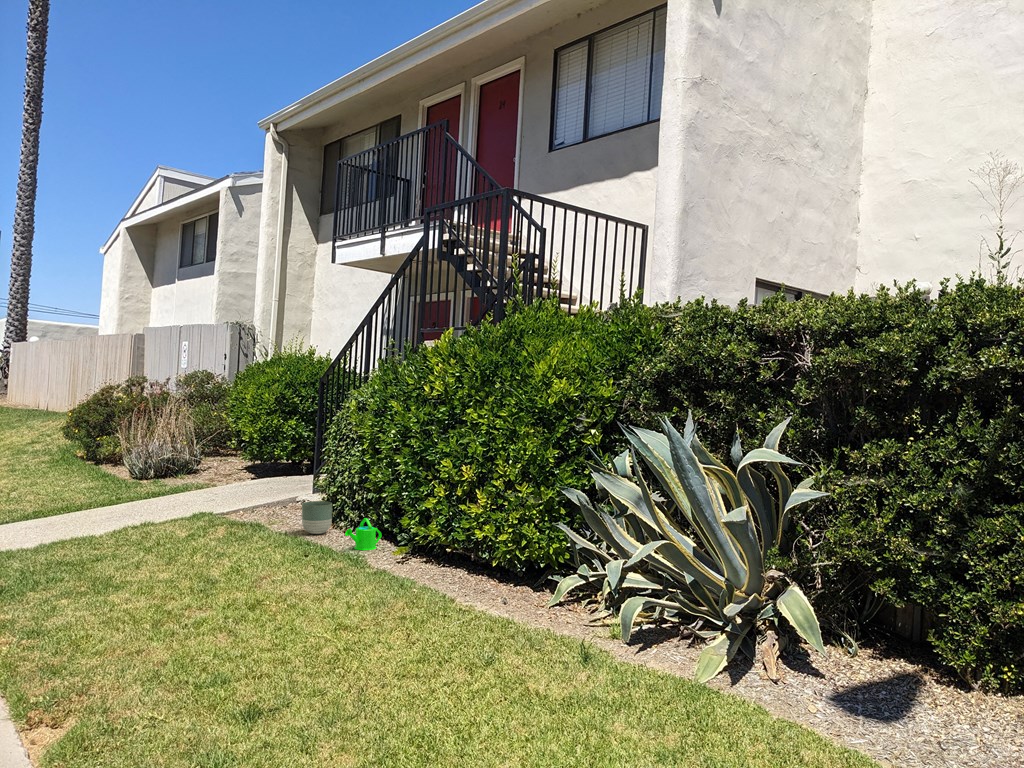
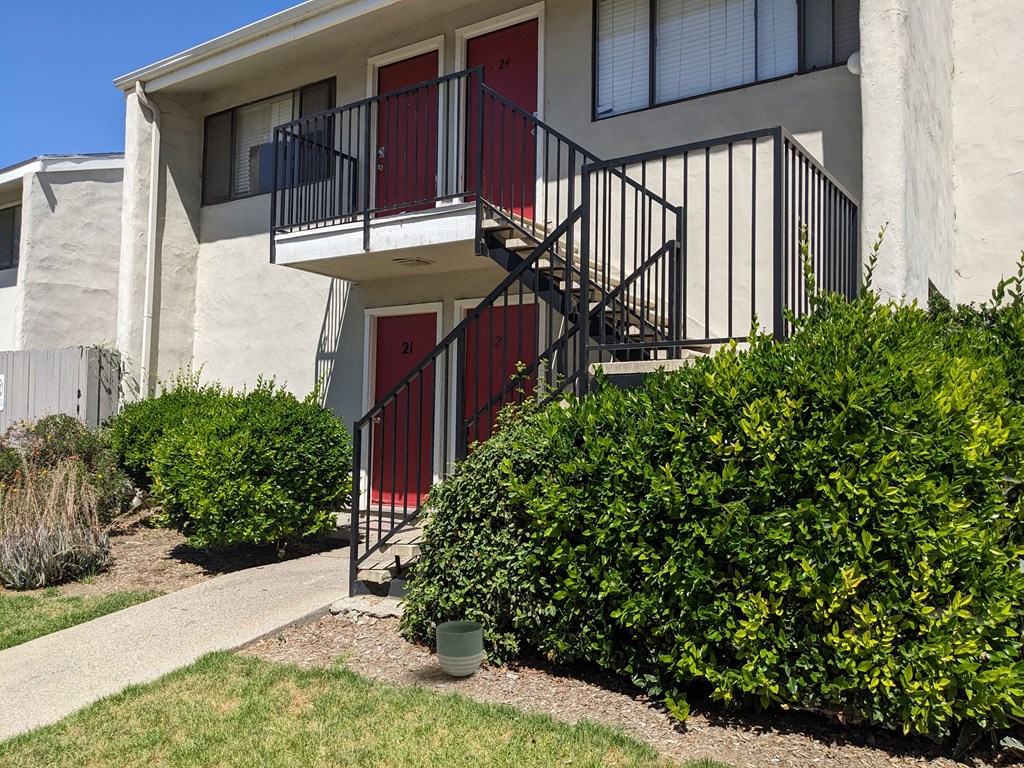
watering can: present [345,518,382,550] -> none [562,650,602,704]

